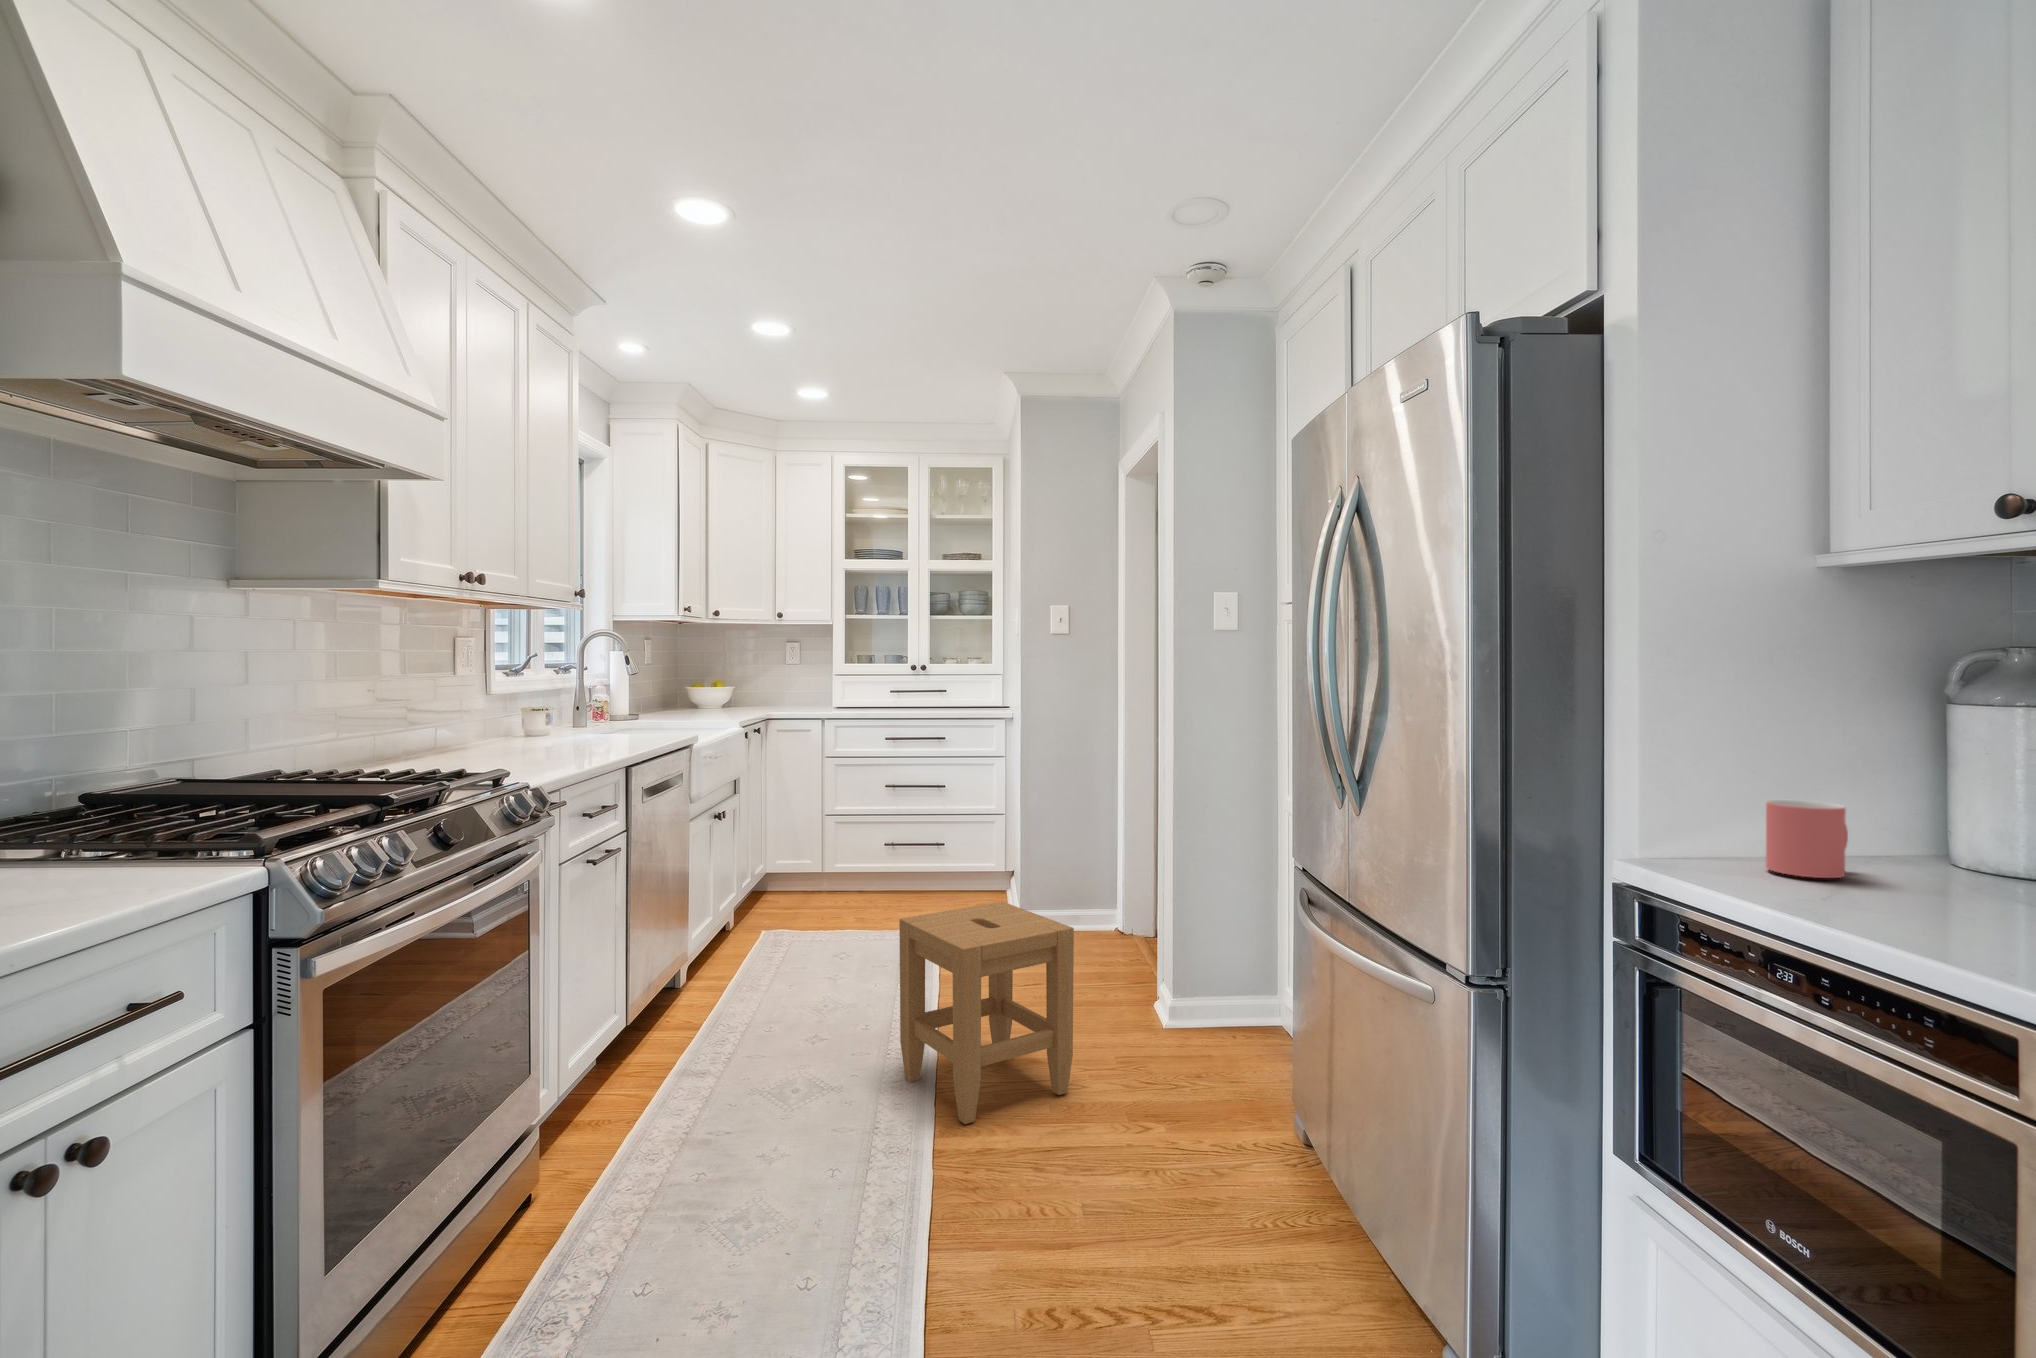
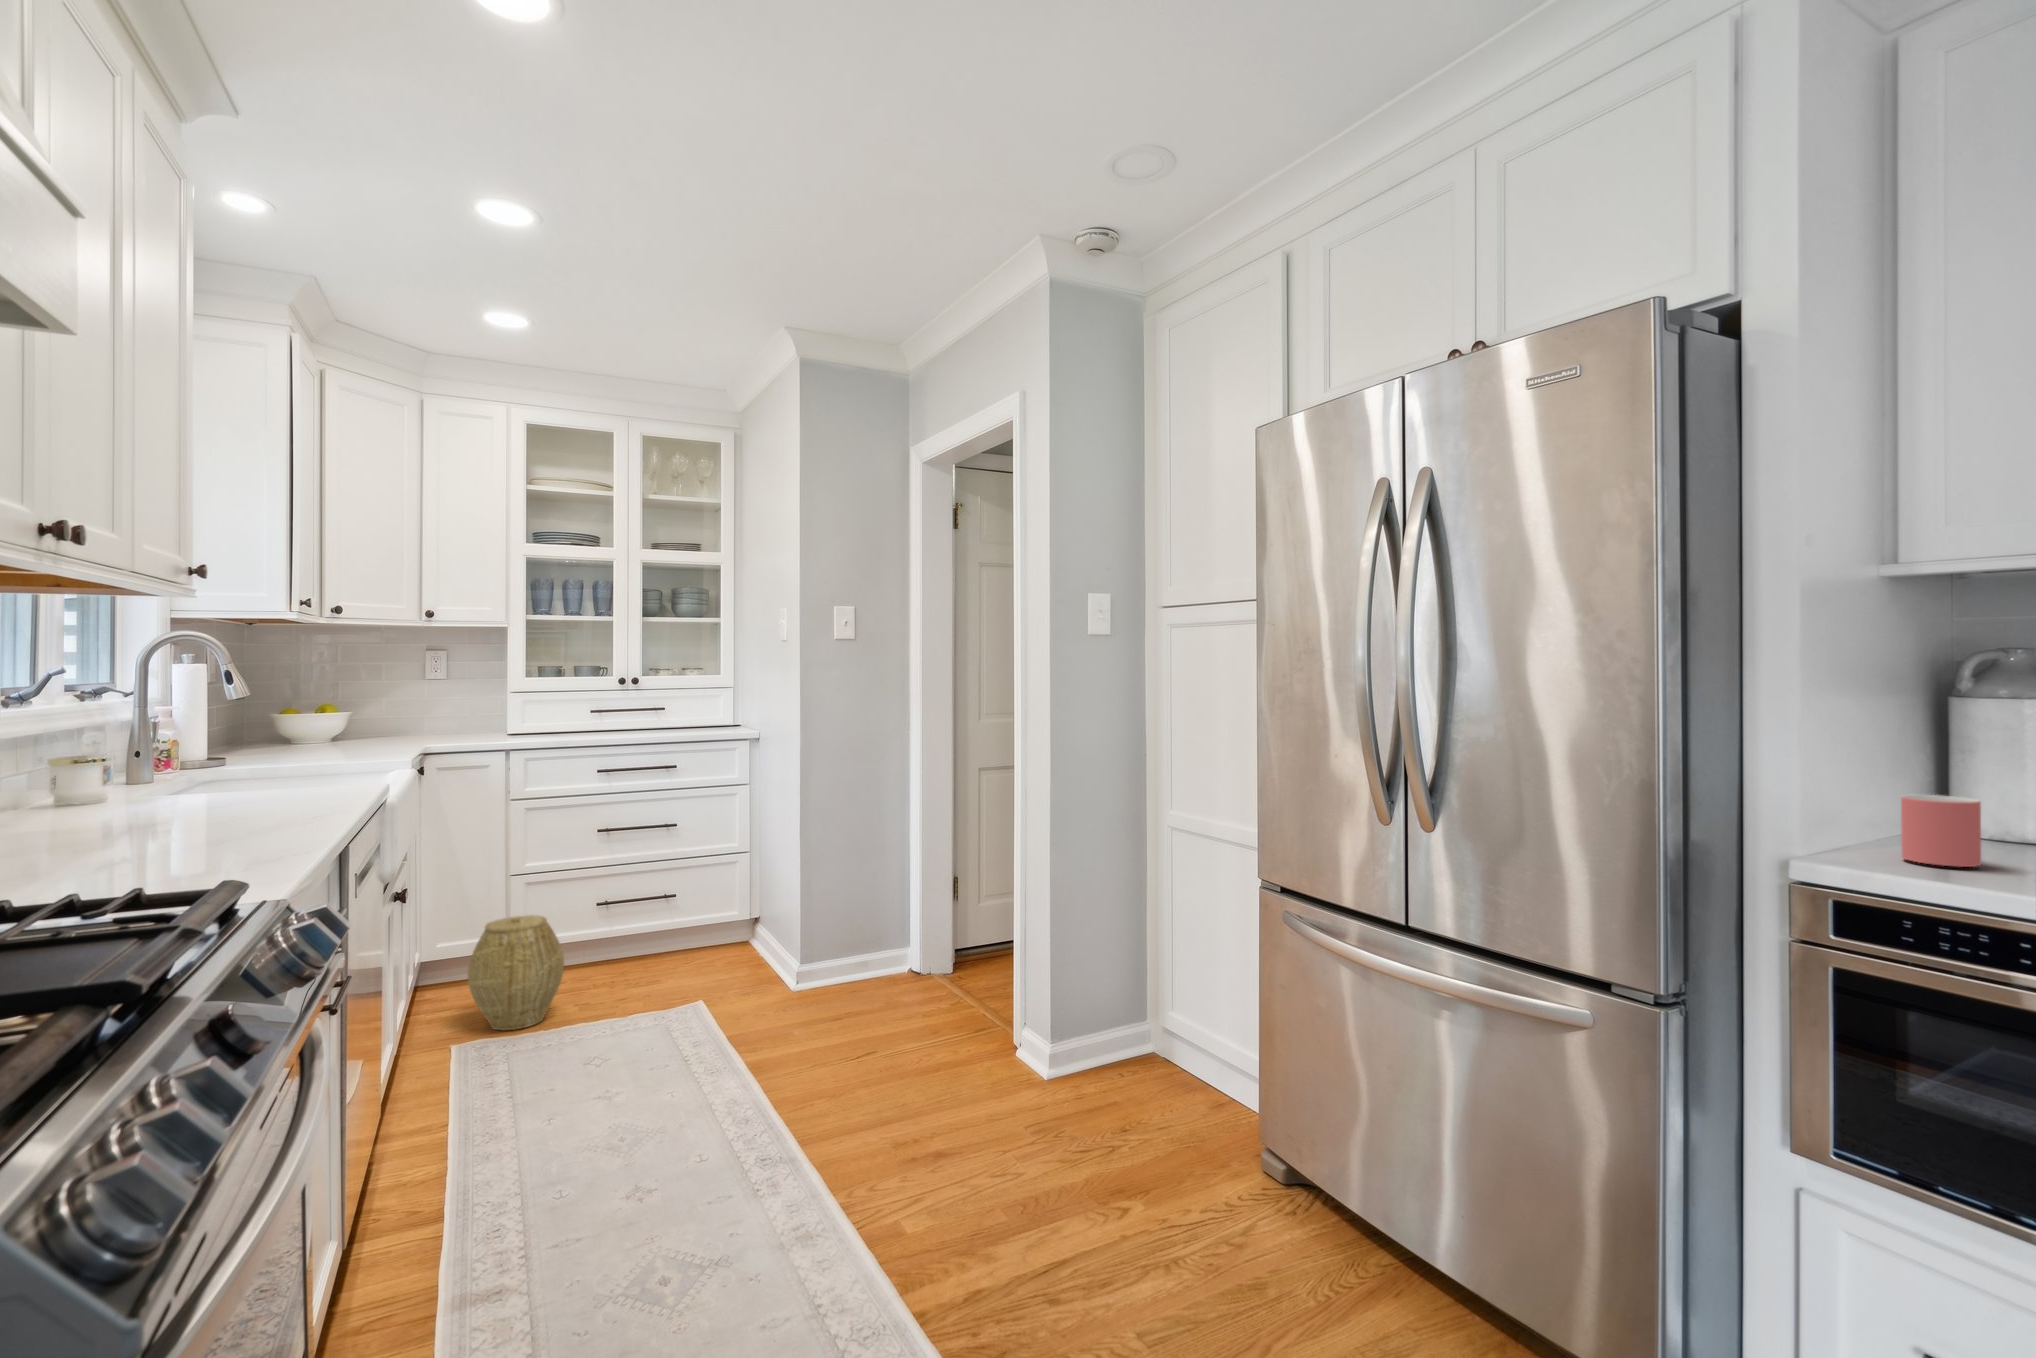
woven basket: none [776,843,841,927] -> present [468,915,564,1030]
stool: present [899,902,1074,1124] -> none [798,968,1021,1270]

